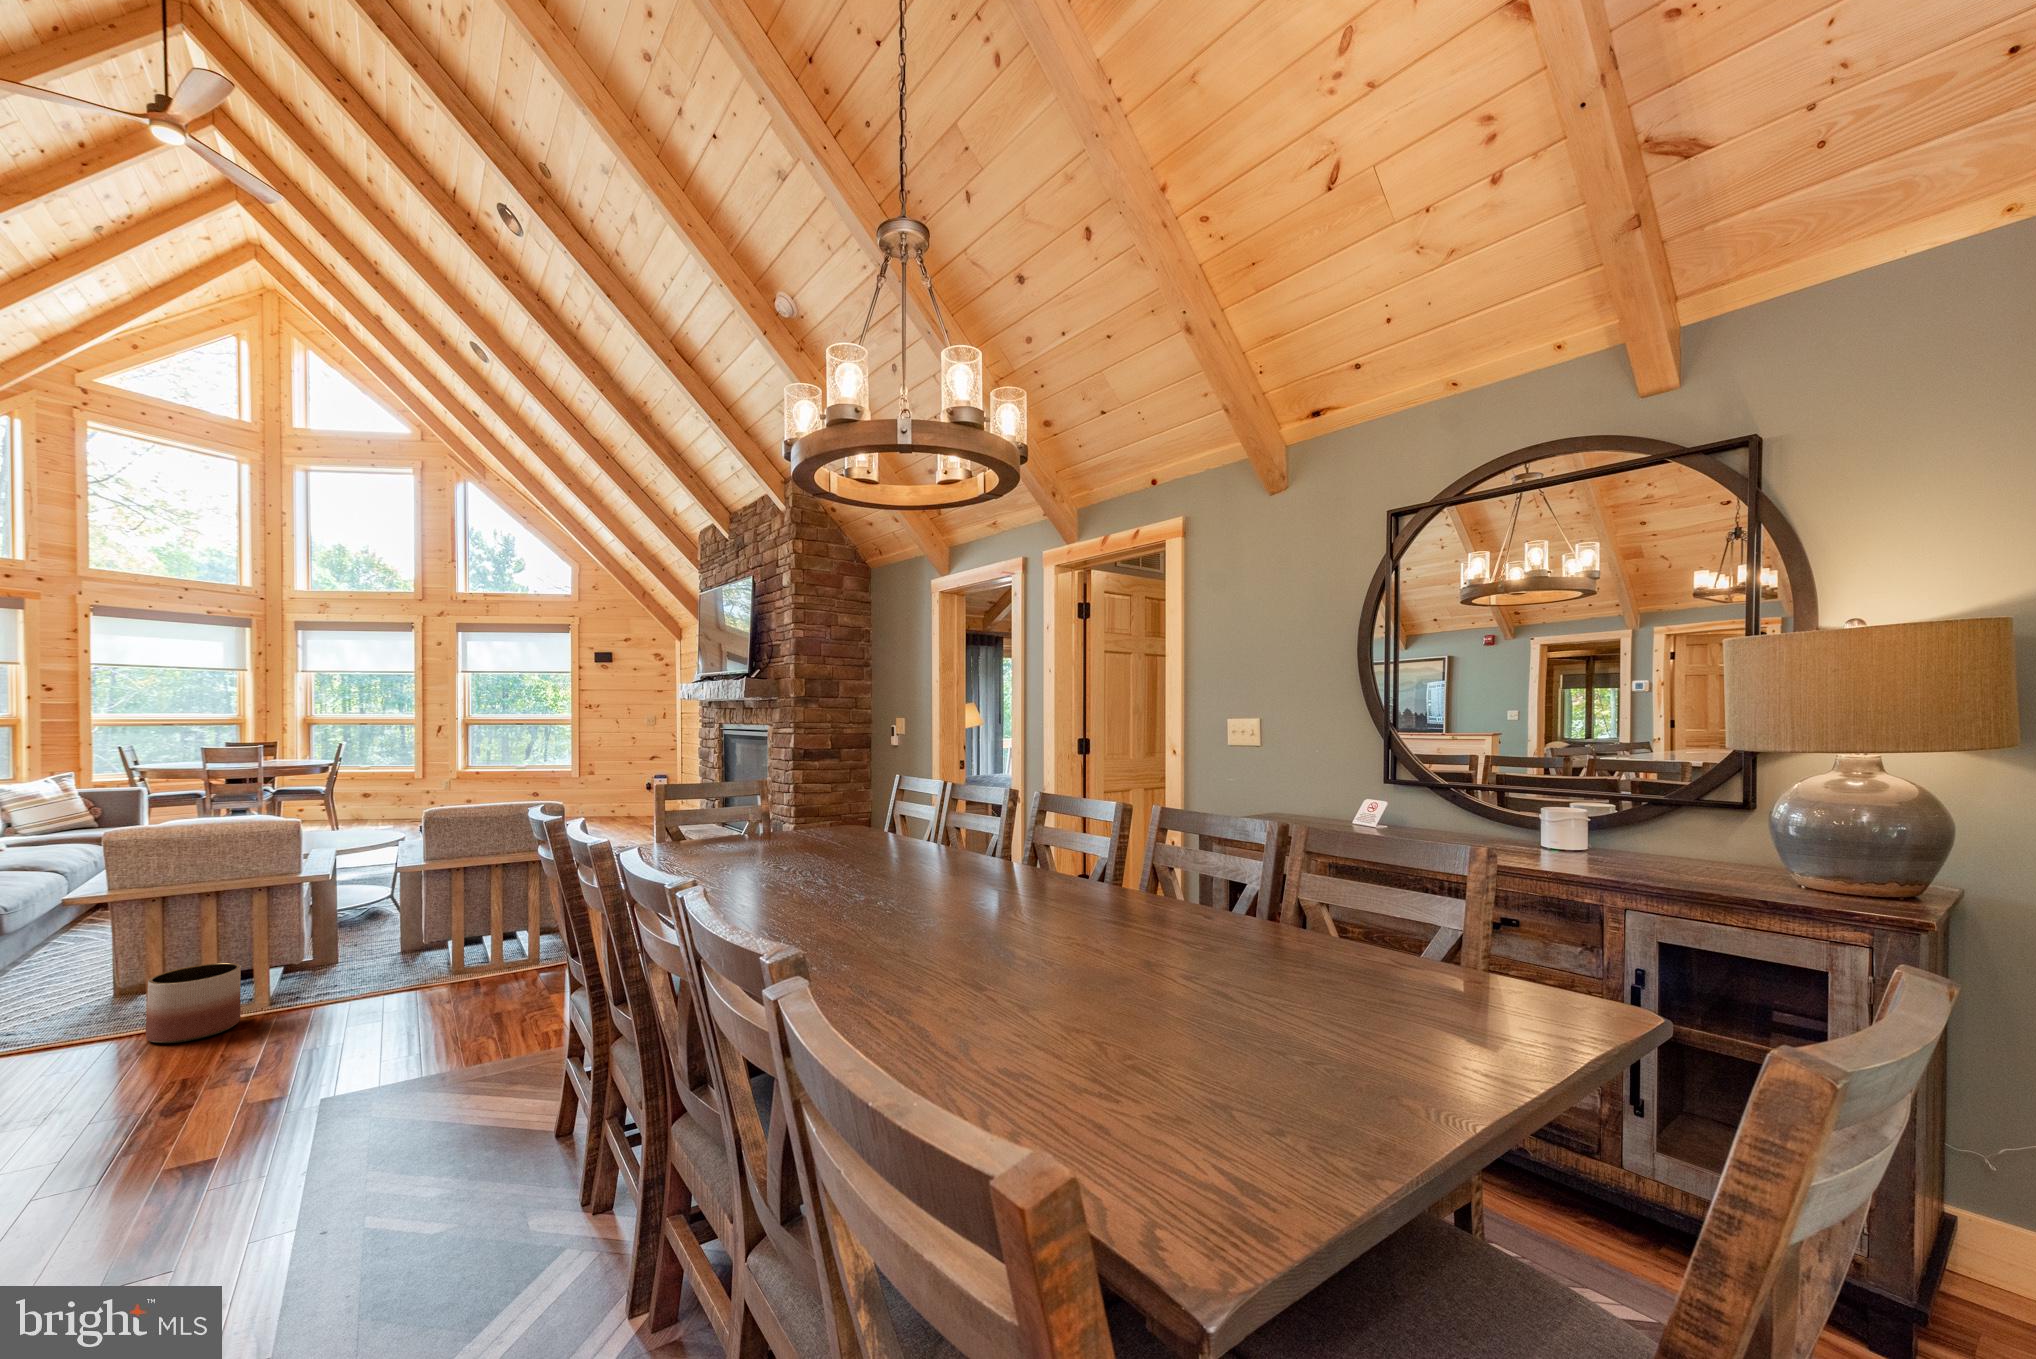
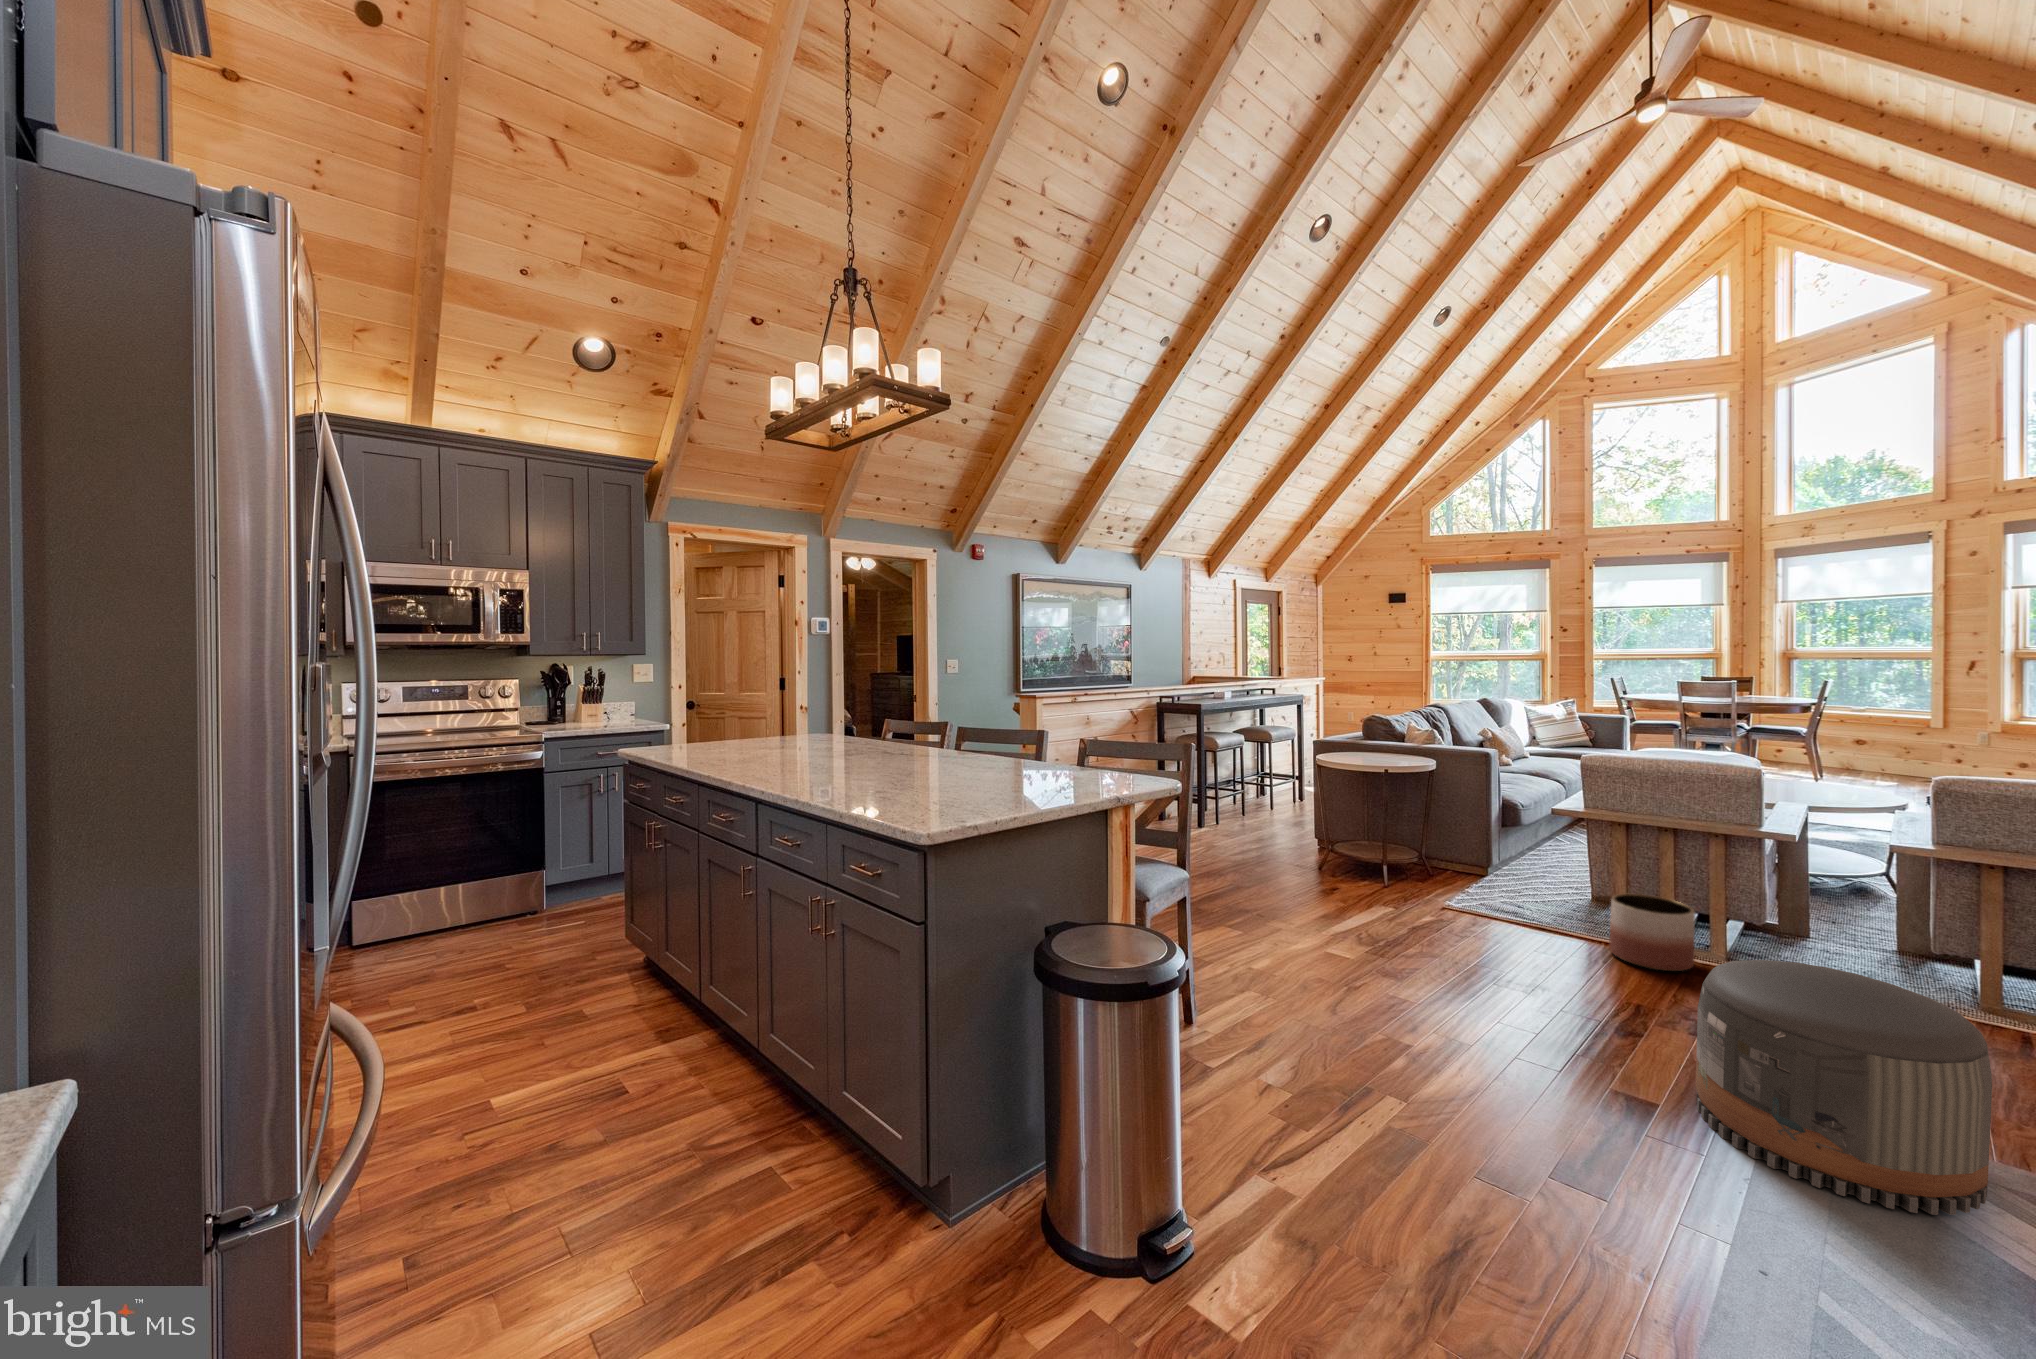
pouf: none [256,959,459,1141] -> present [1696,960,1992,1215]

